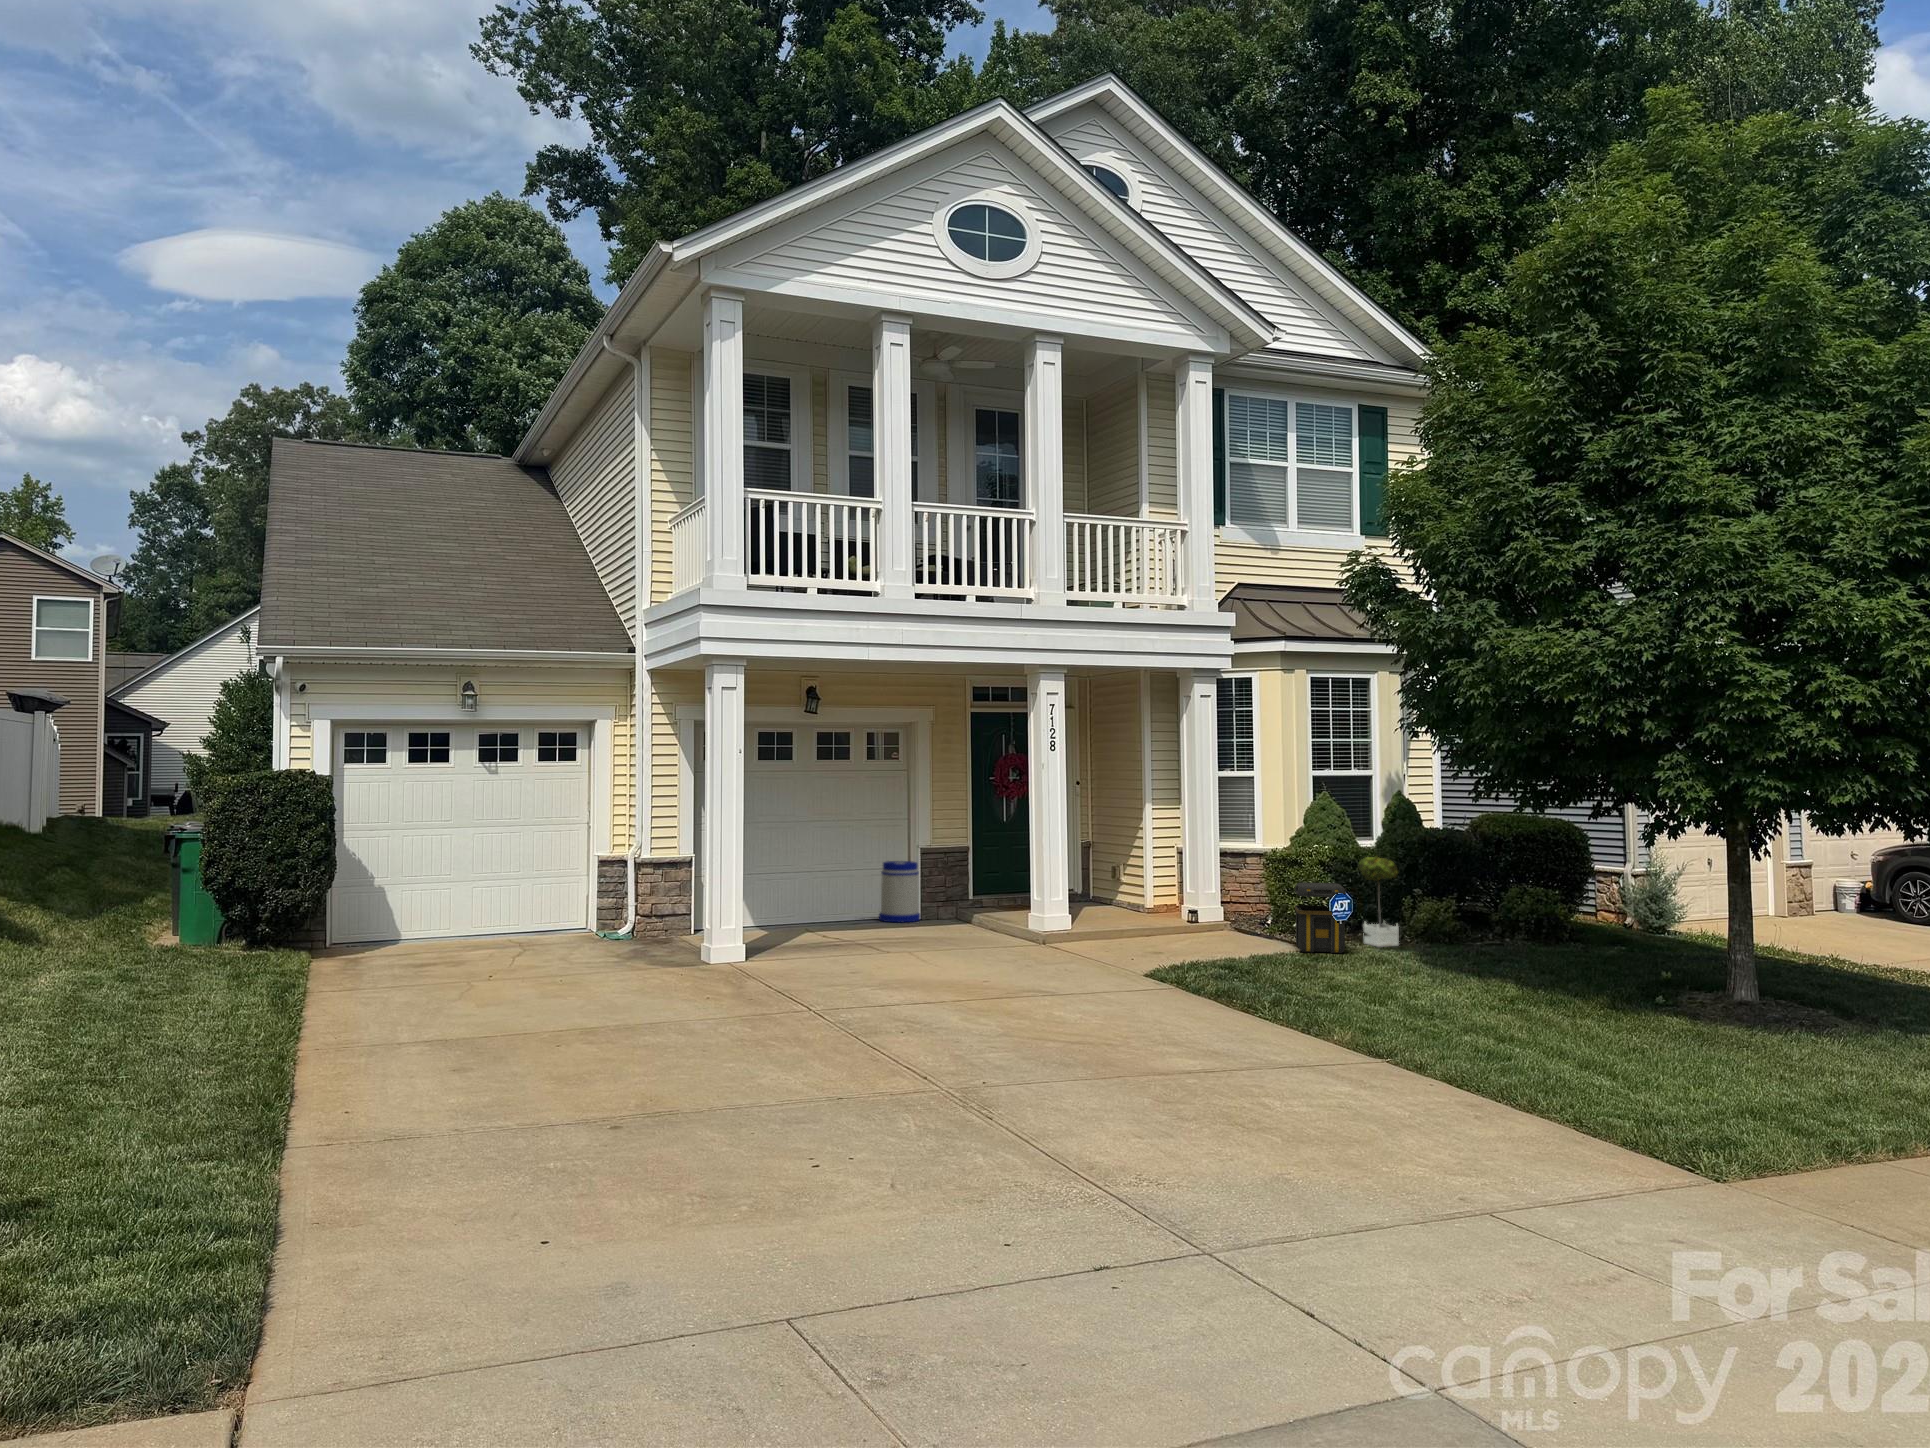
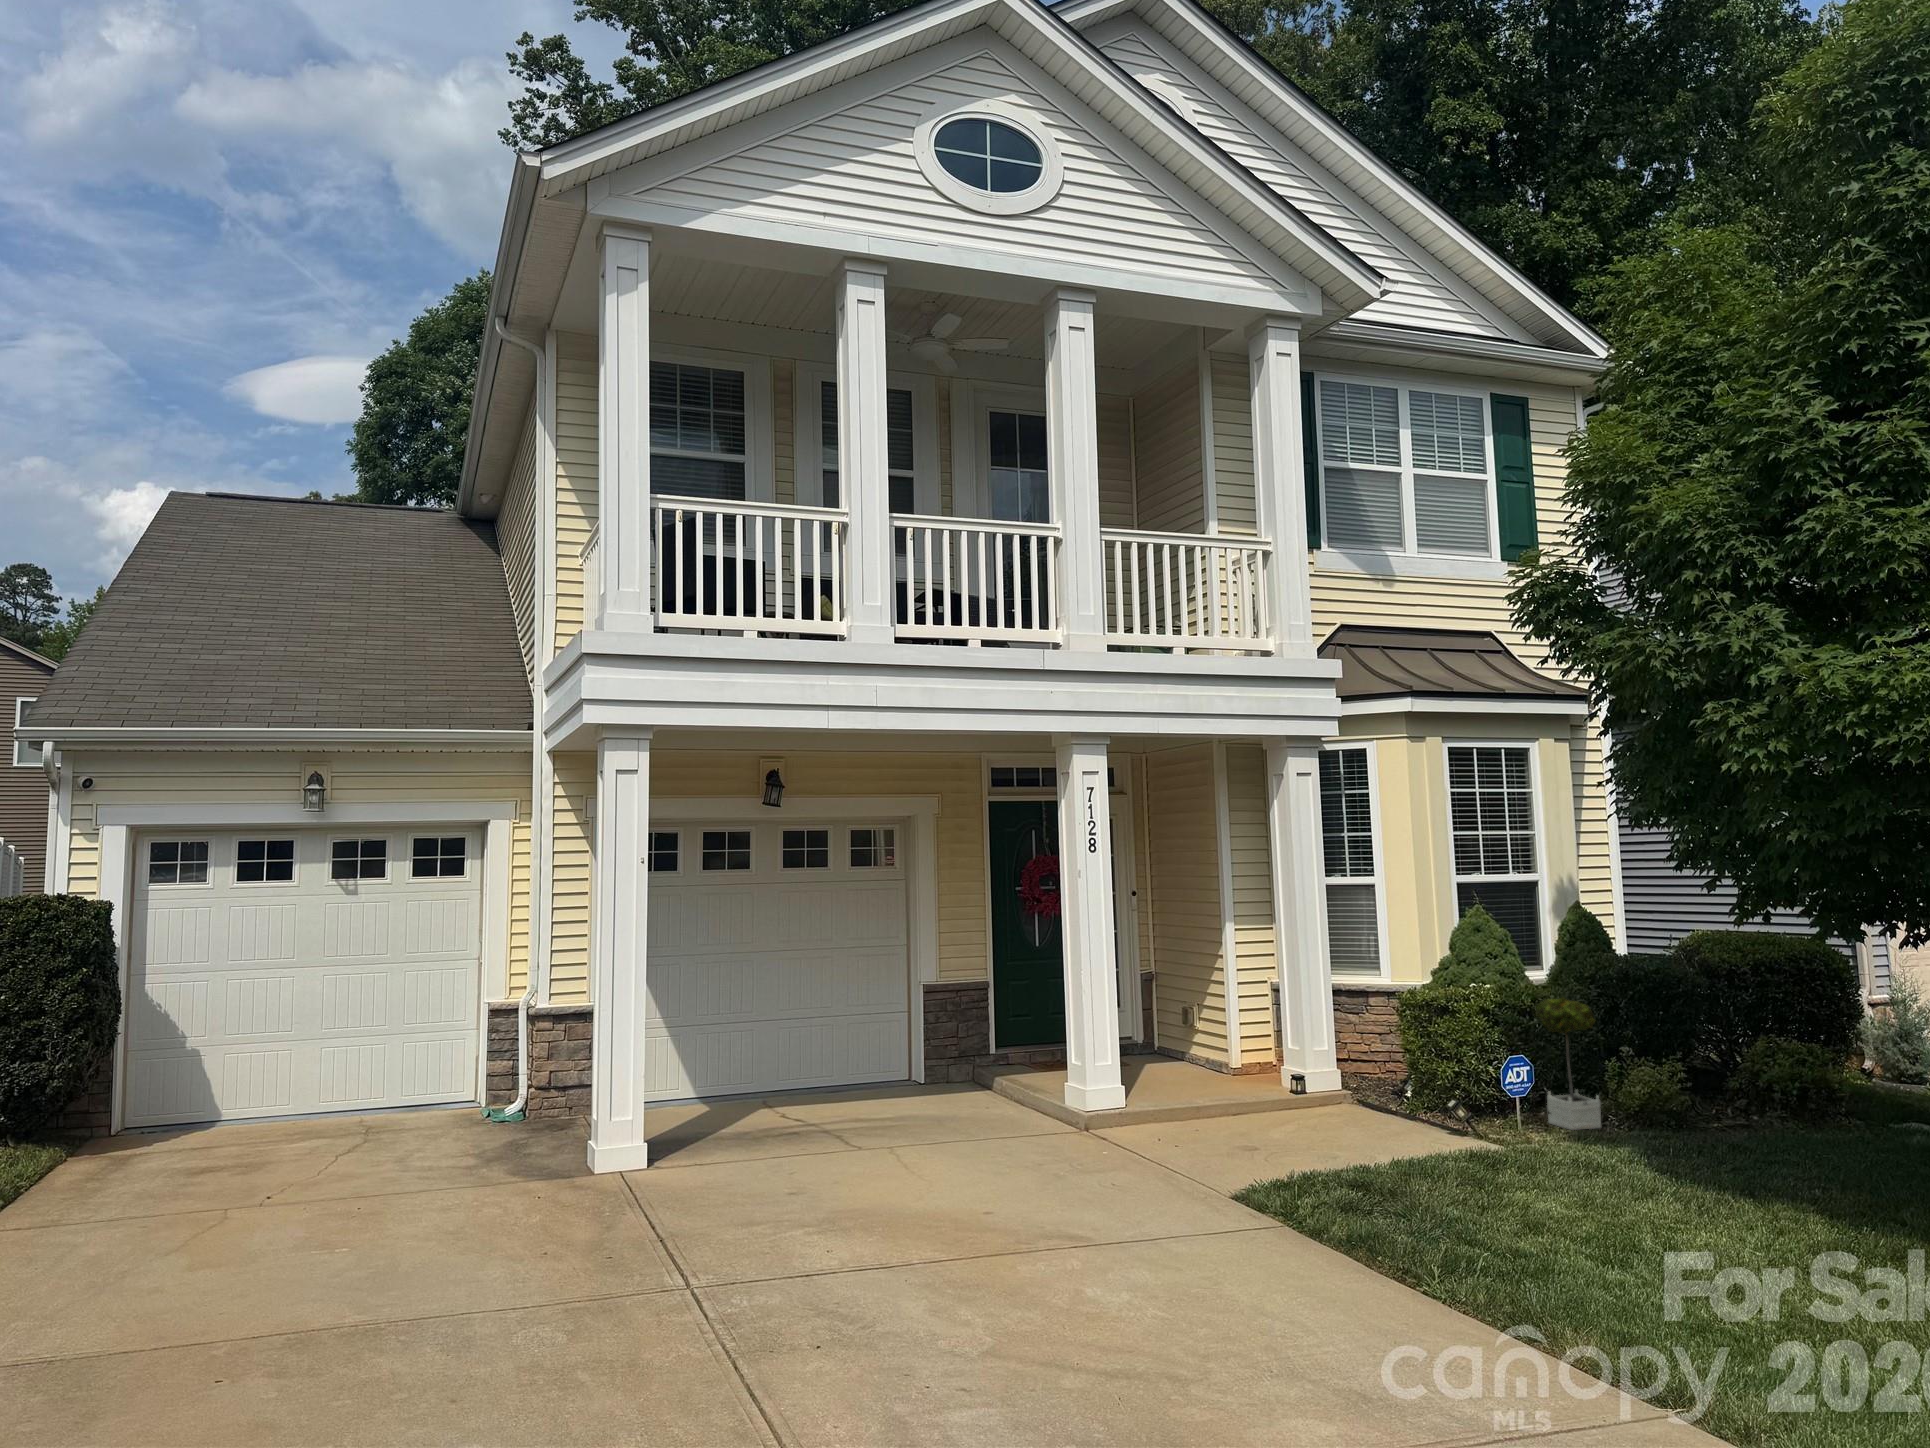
trash can: present [879,861,920,922] -> none [871,1003,926,1089]
toolbox: present [1295,883,1346,953] -> none [1447,1037,1527,1144]

